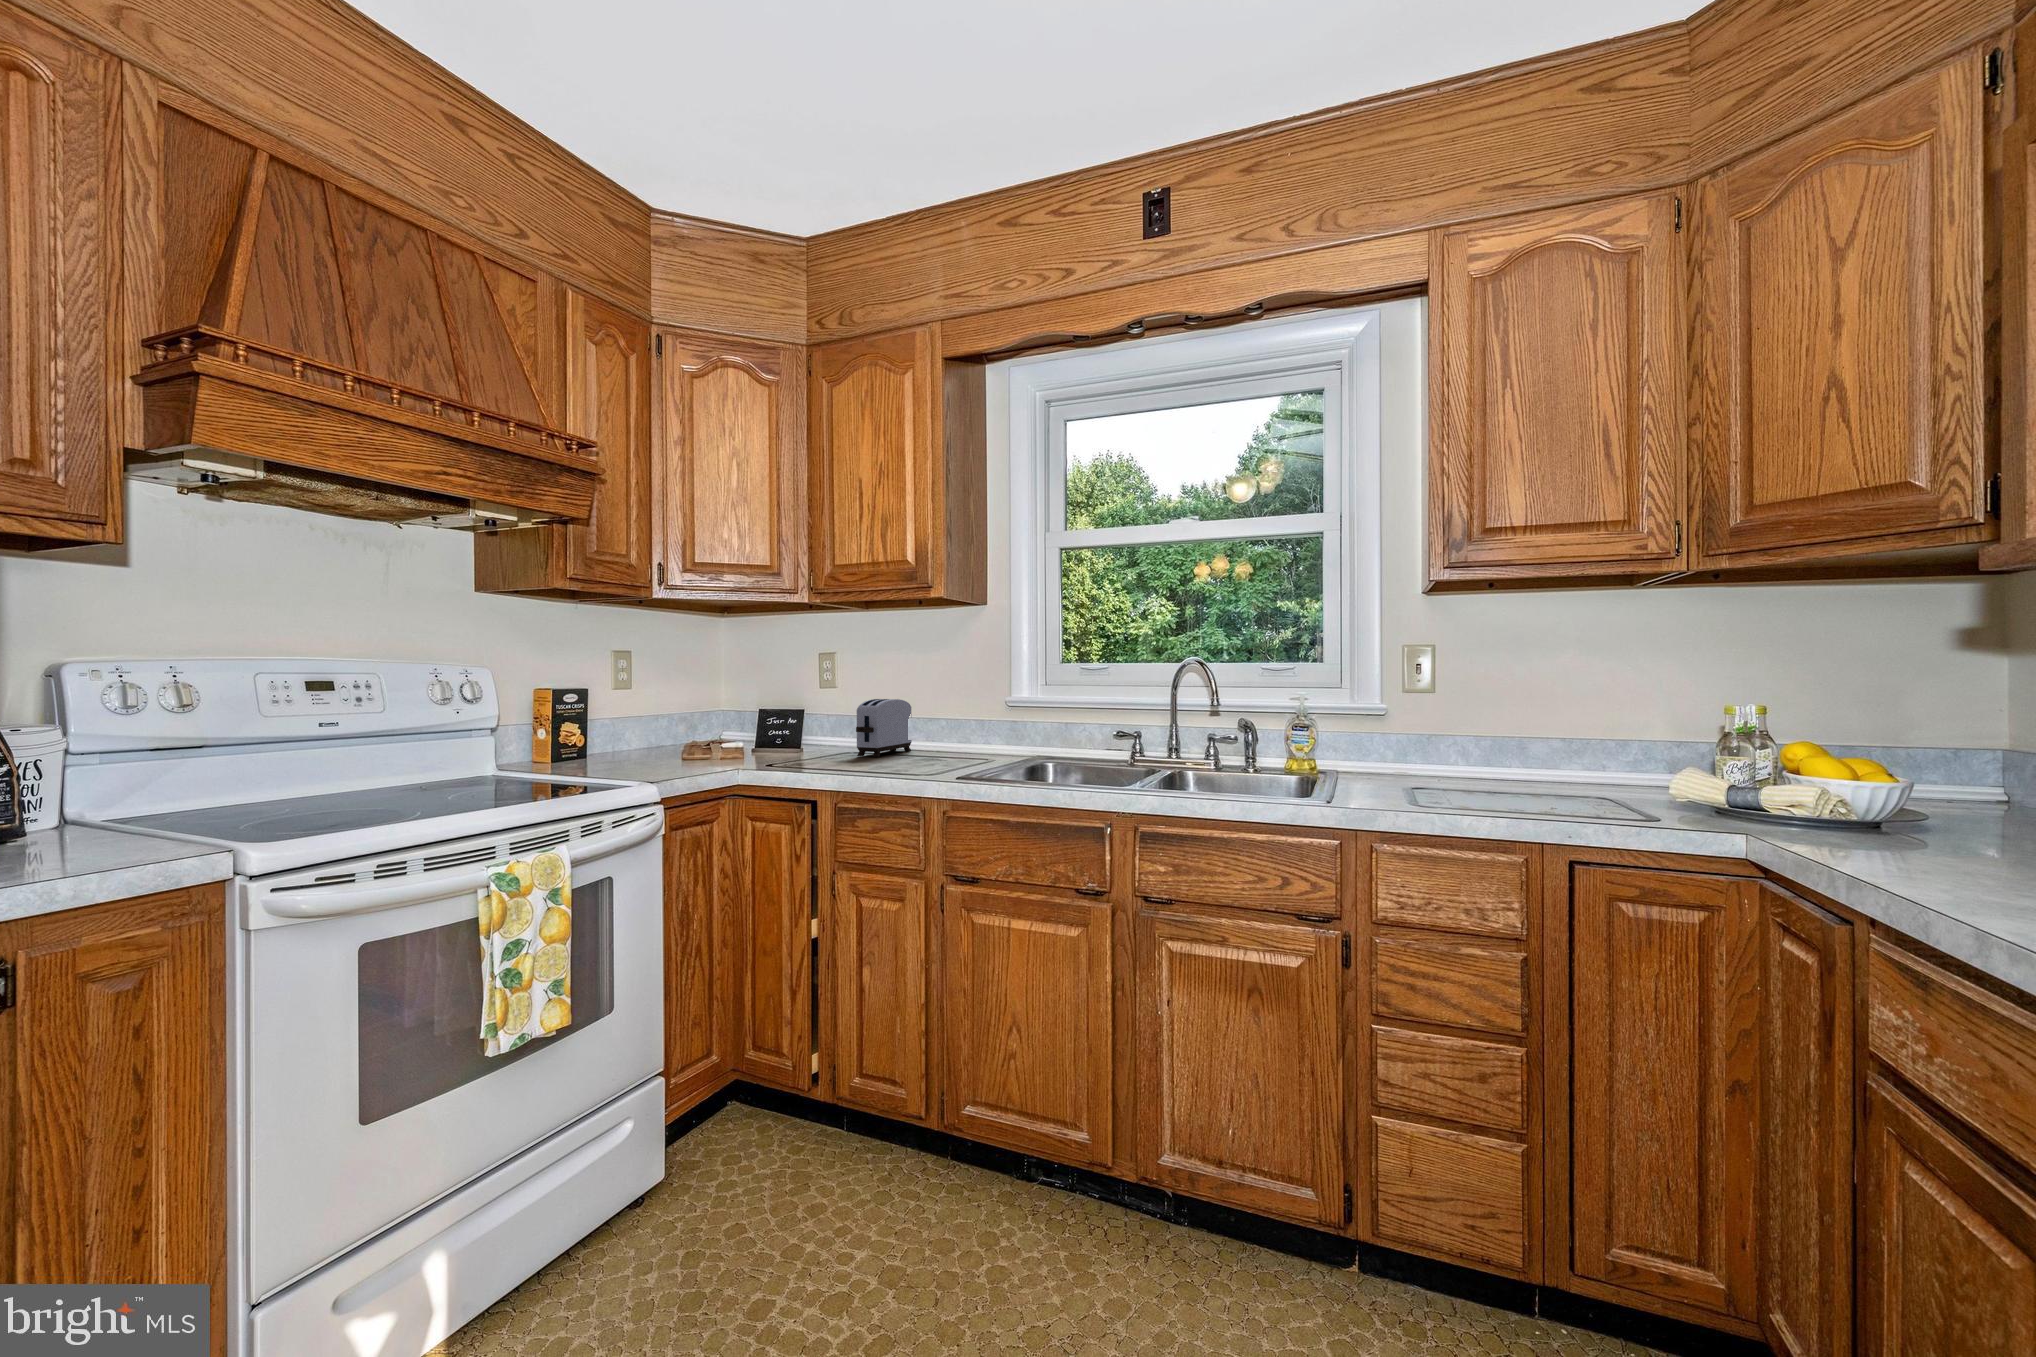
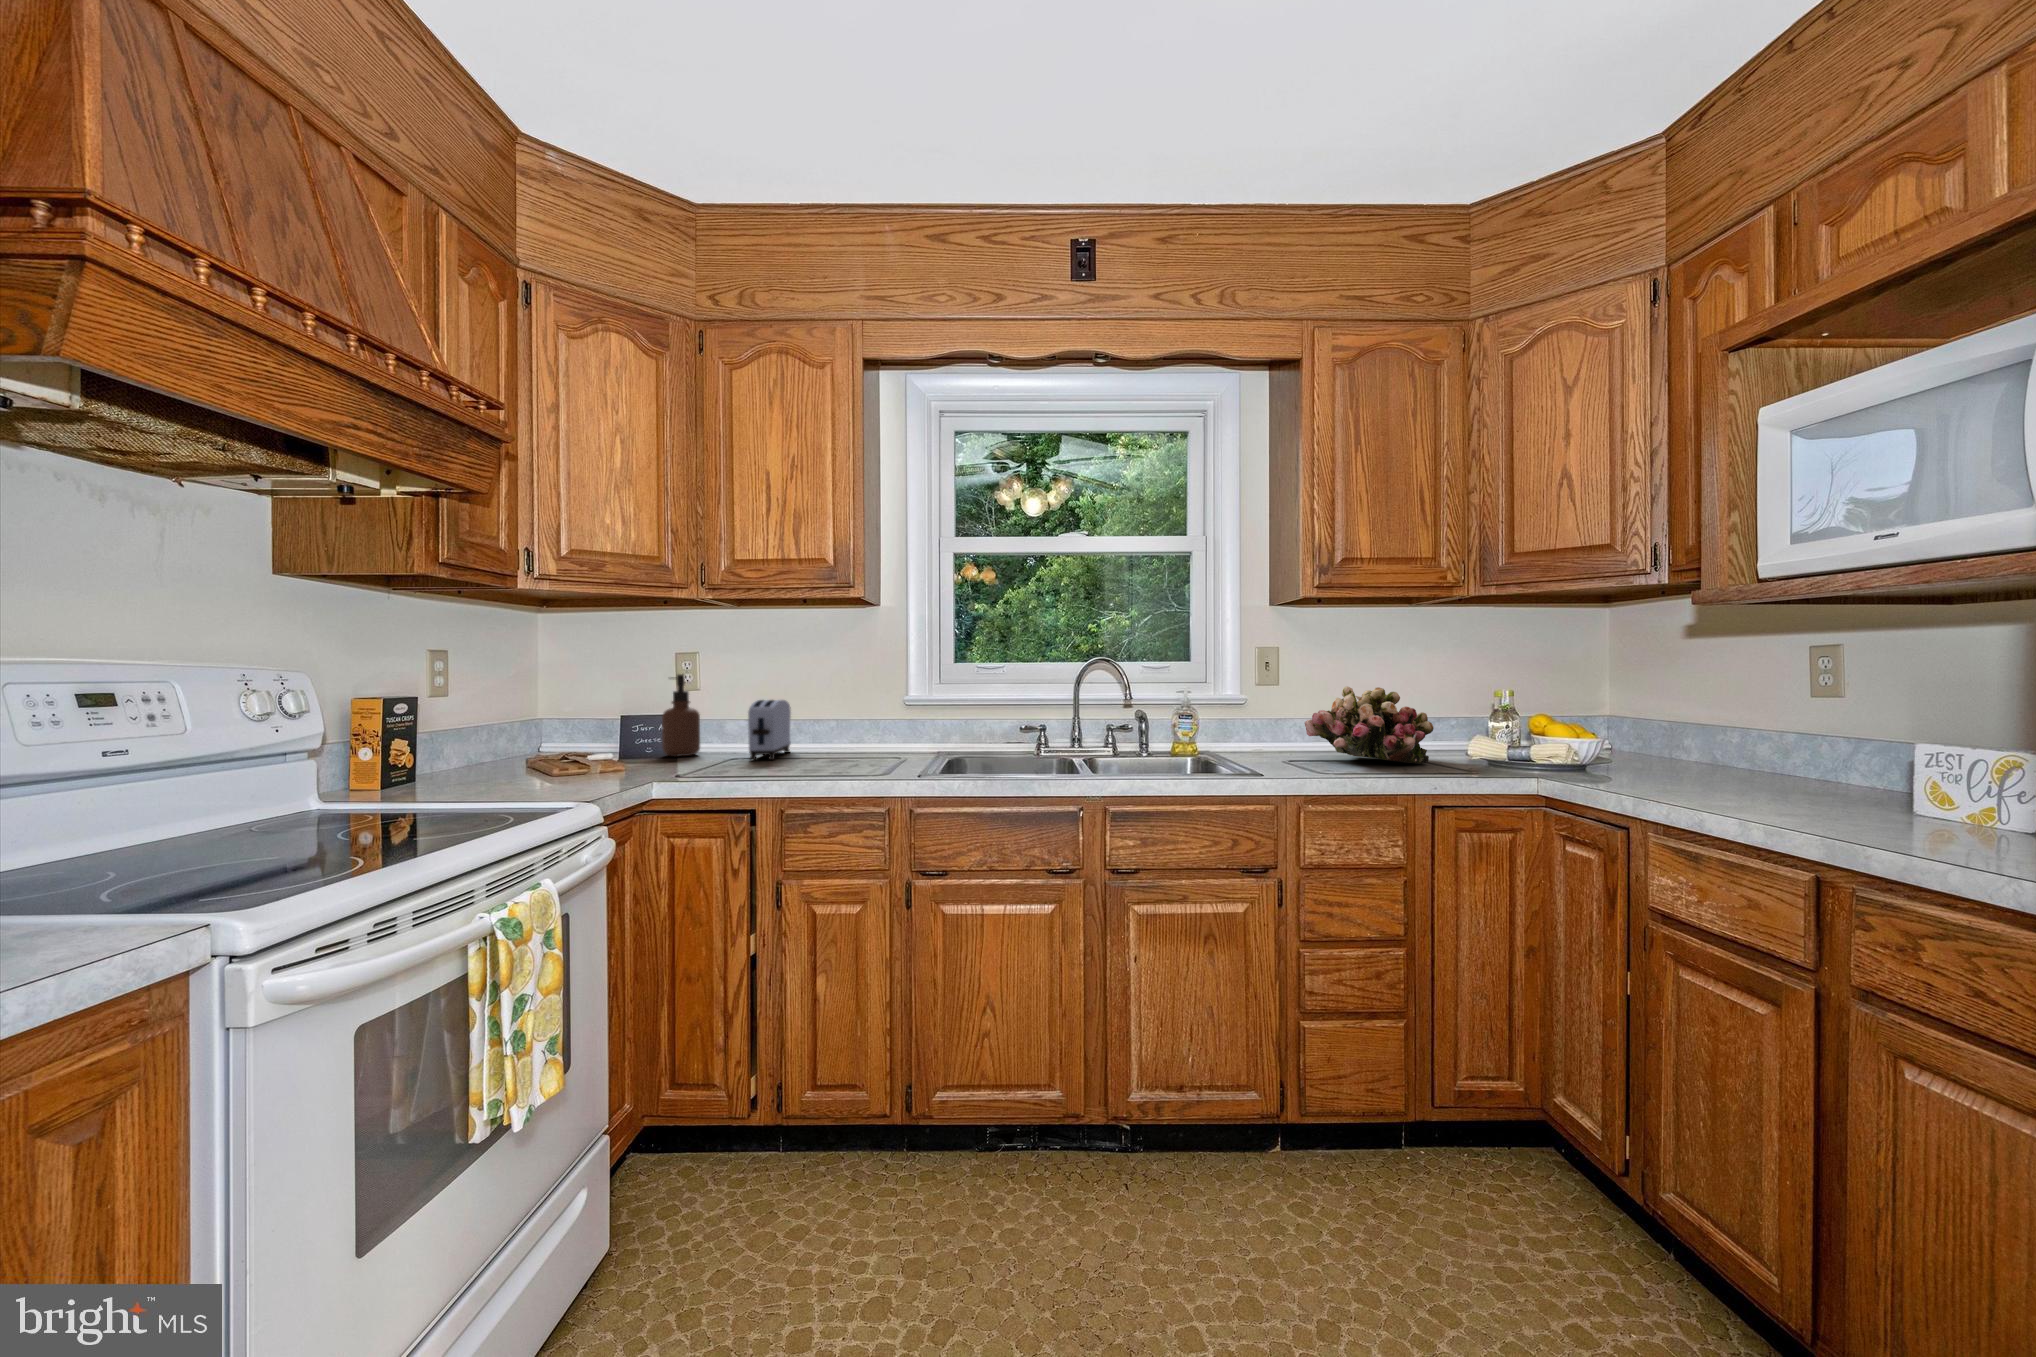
soap dispenser: none [800,674,834,750] -> present [662,674,700,757]
flower arrangement: none [1447,694,1631,801] -> present [1305,686,1434,764]

